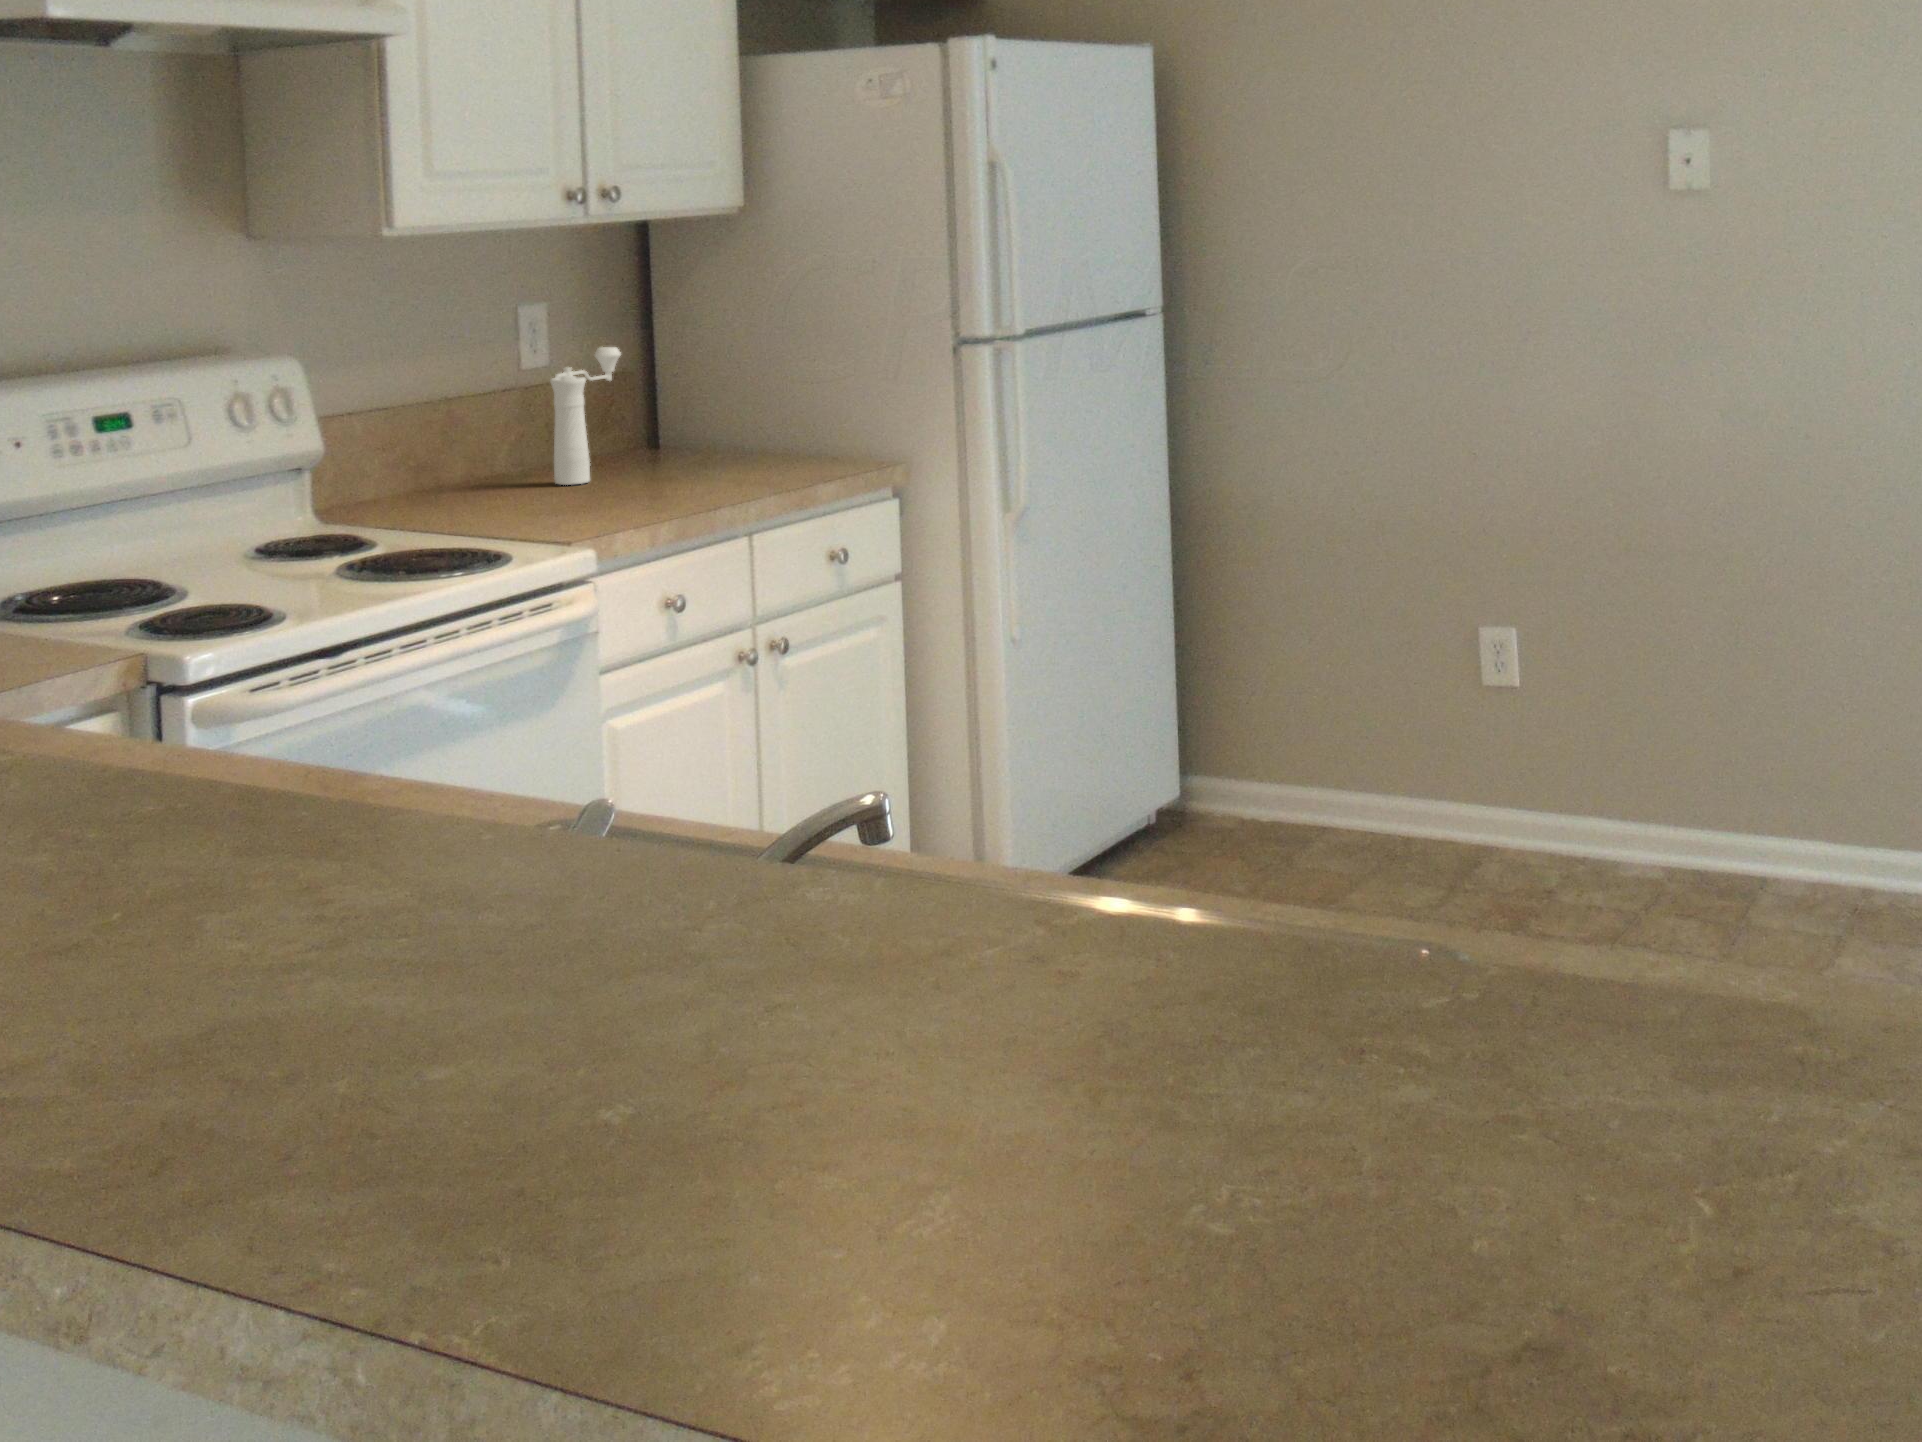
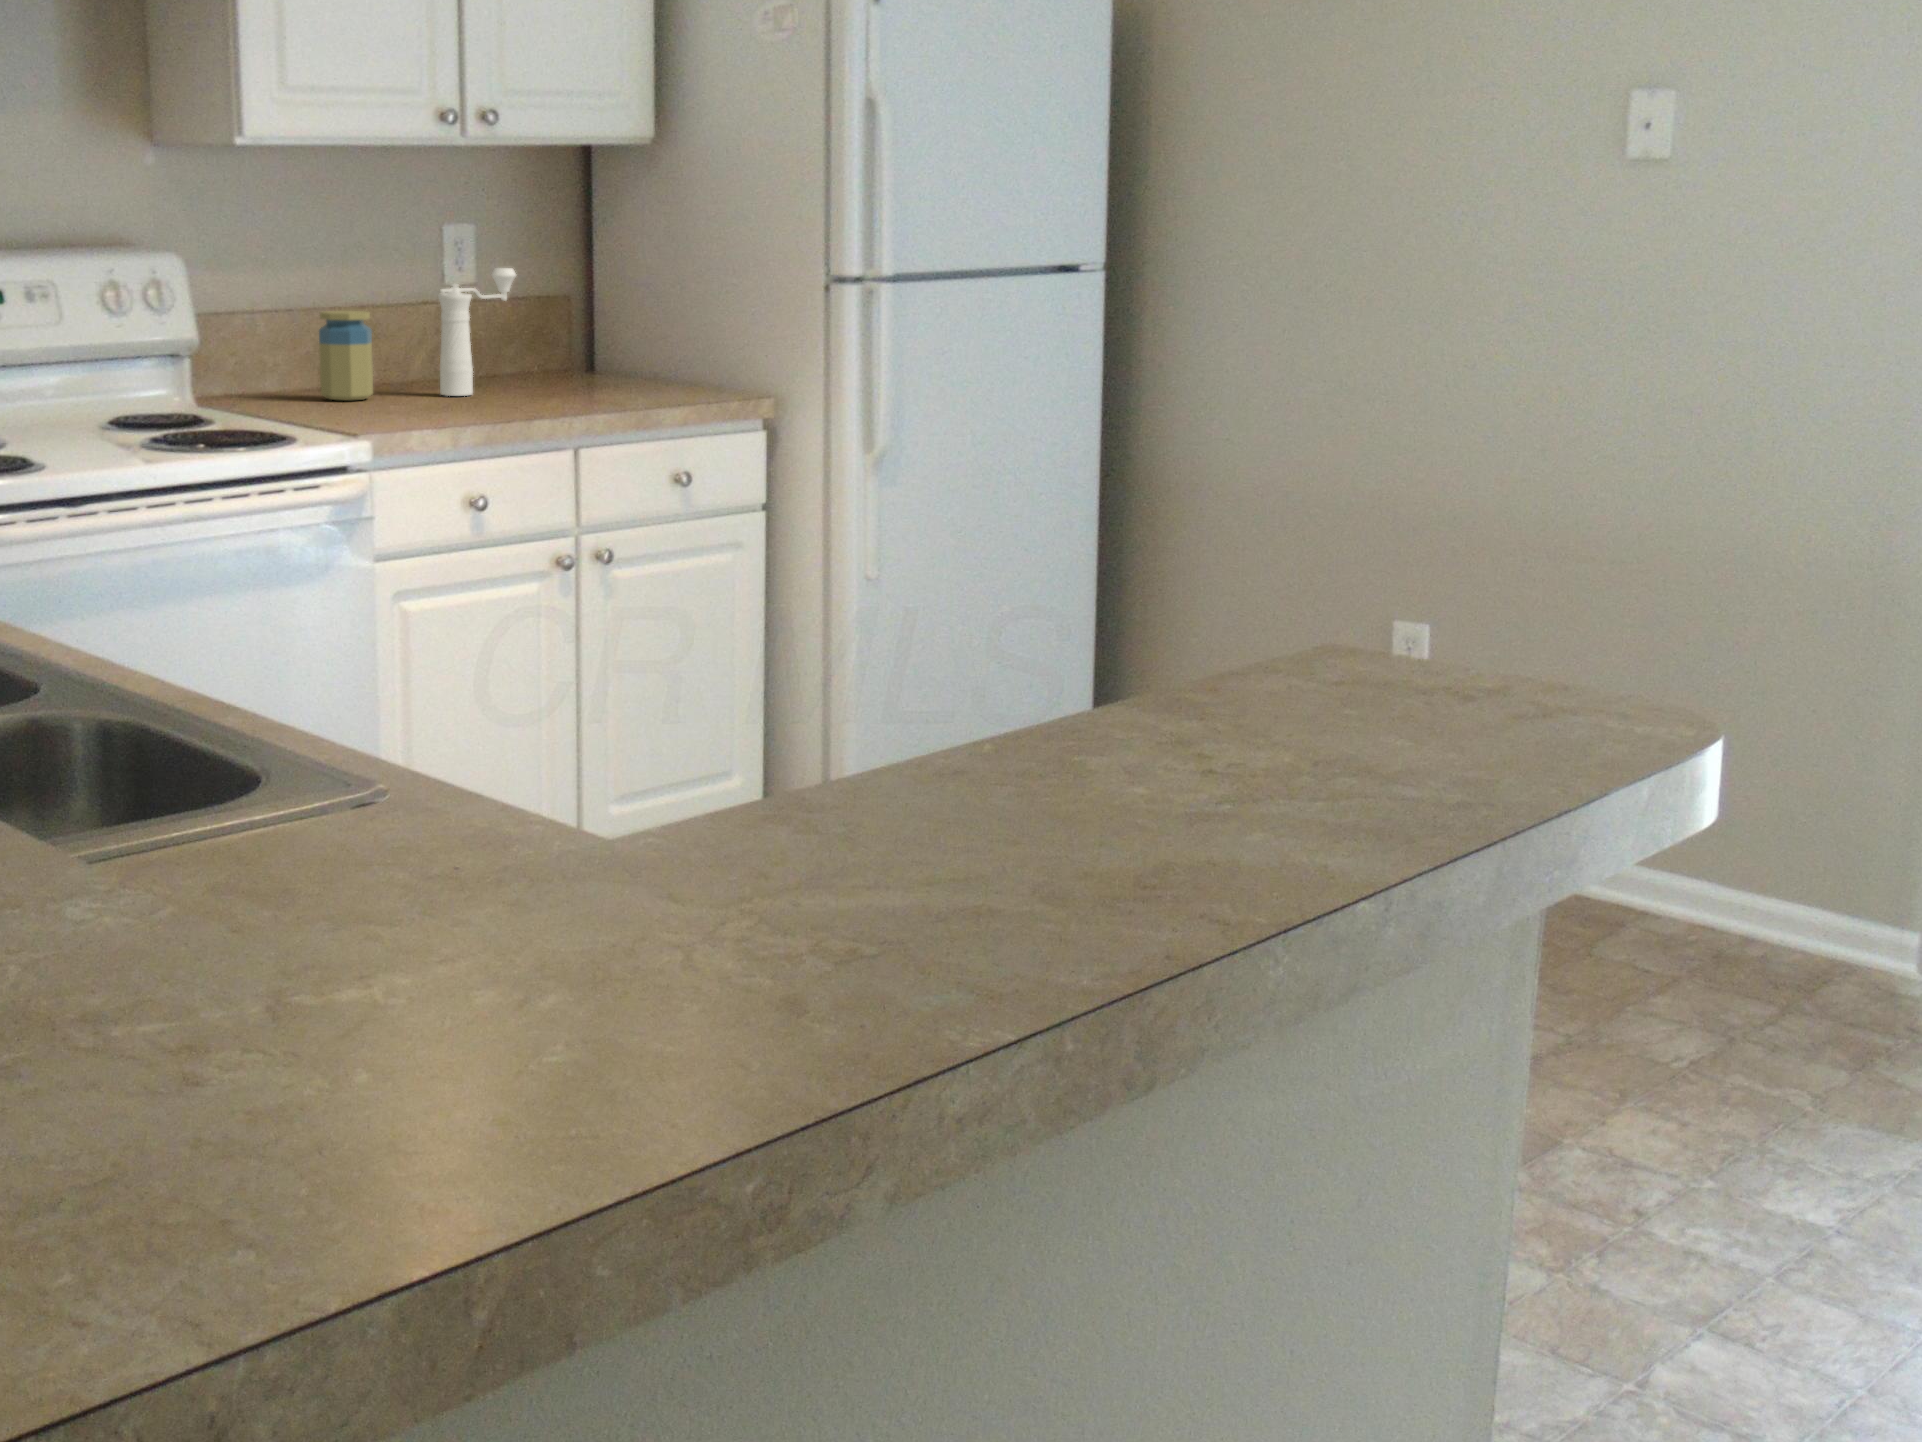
jar: none [434,403,491,500] -> present [319,311,373,400]

